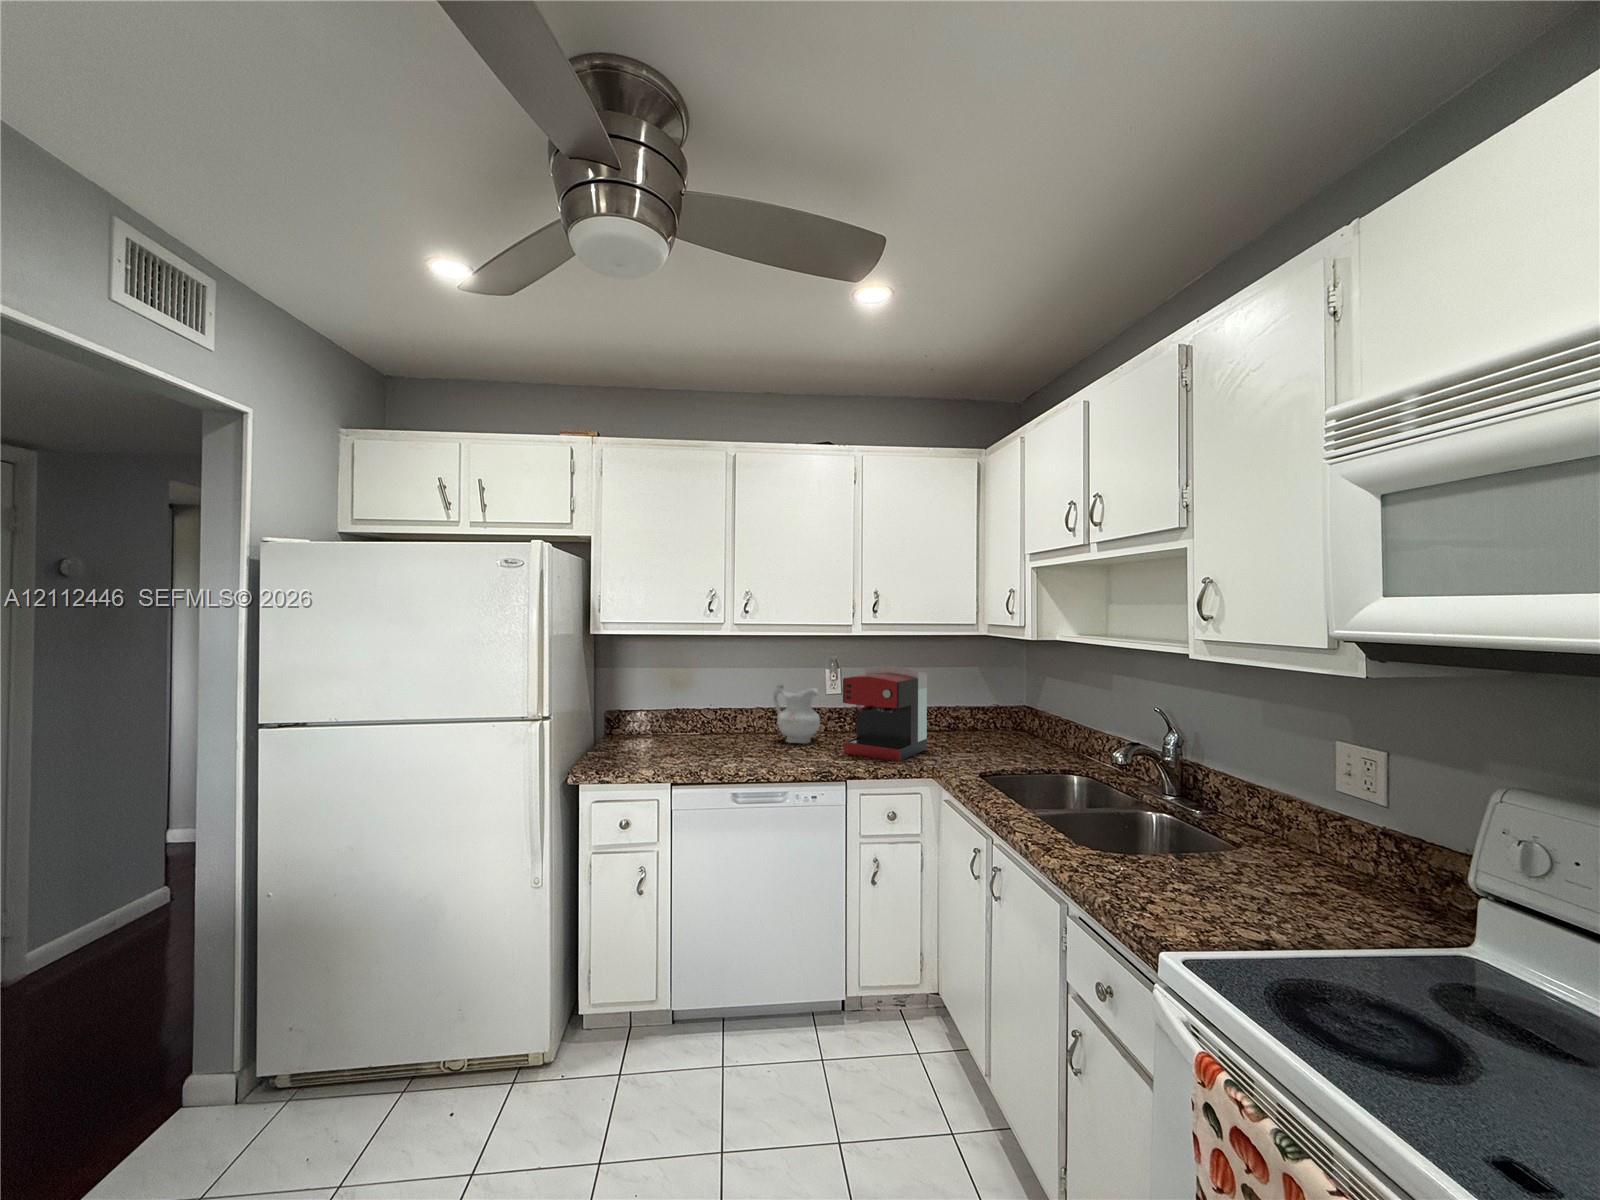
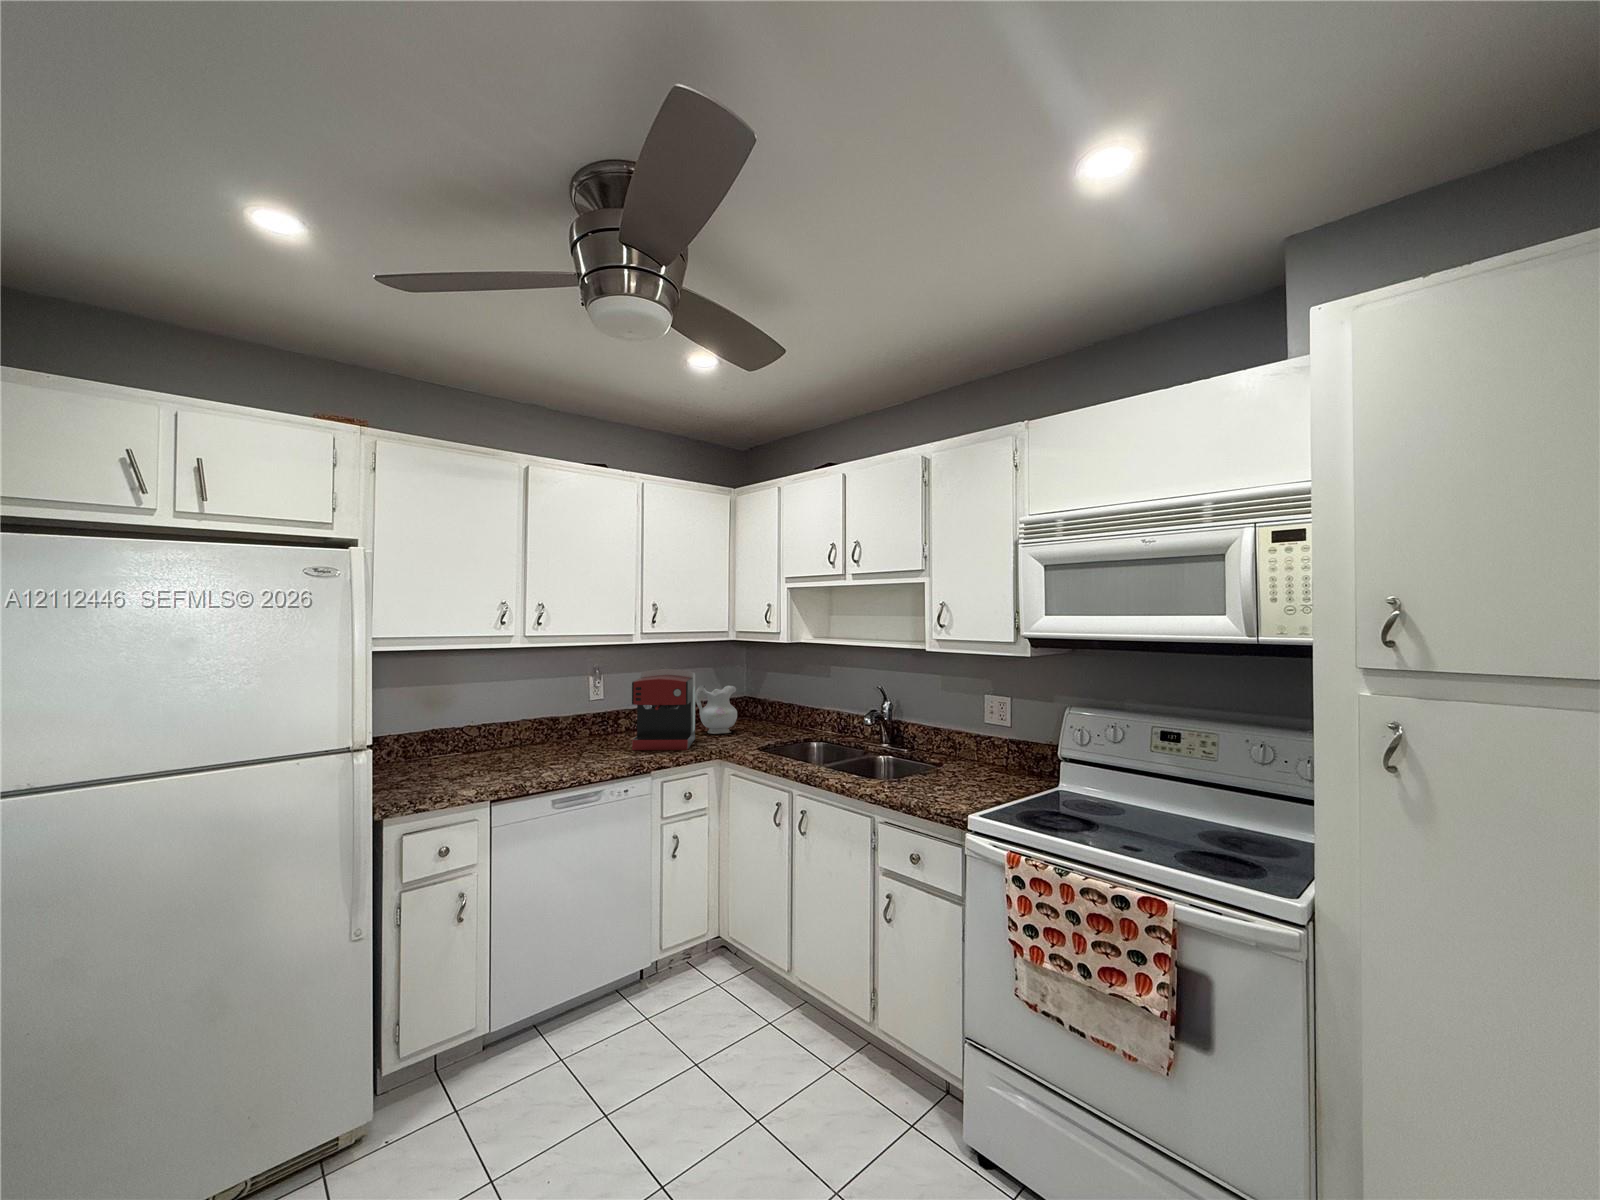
ceramic pitcher: present [773,685,820,744] -> present [695,685,737,734]

